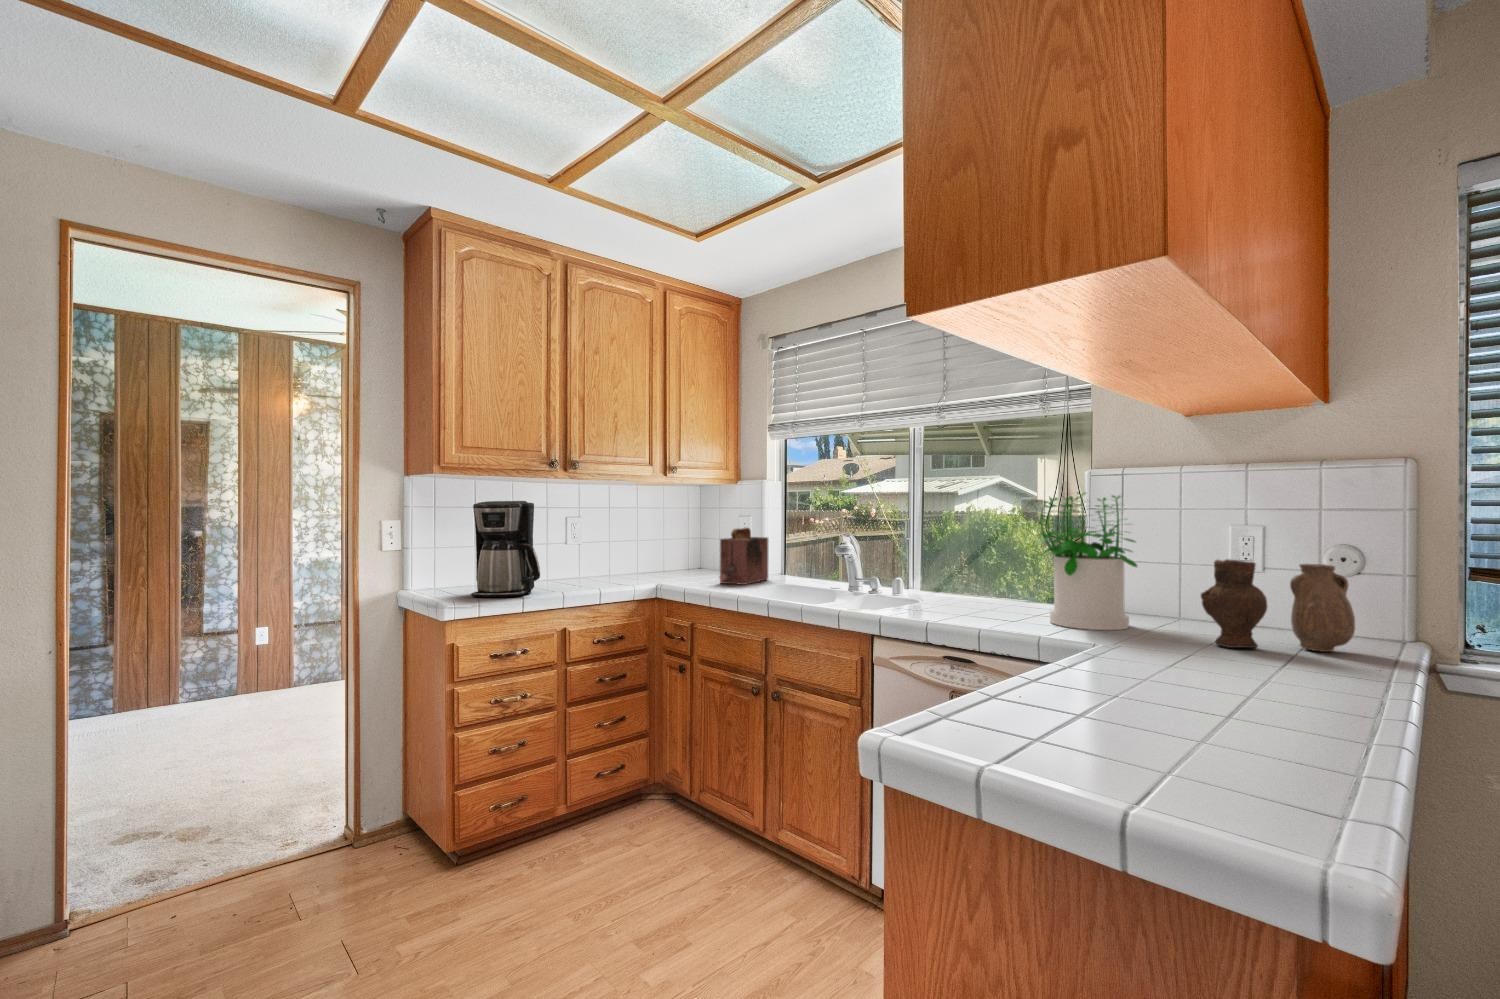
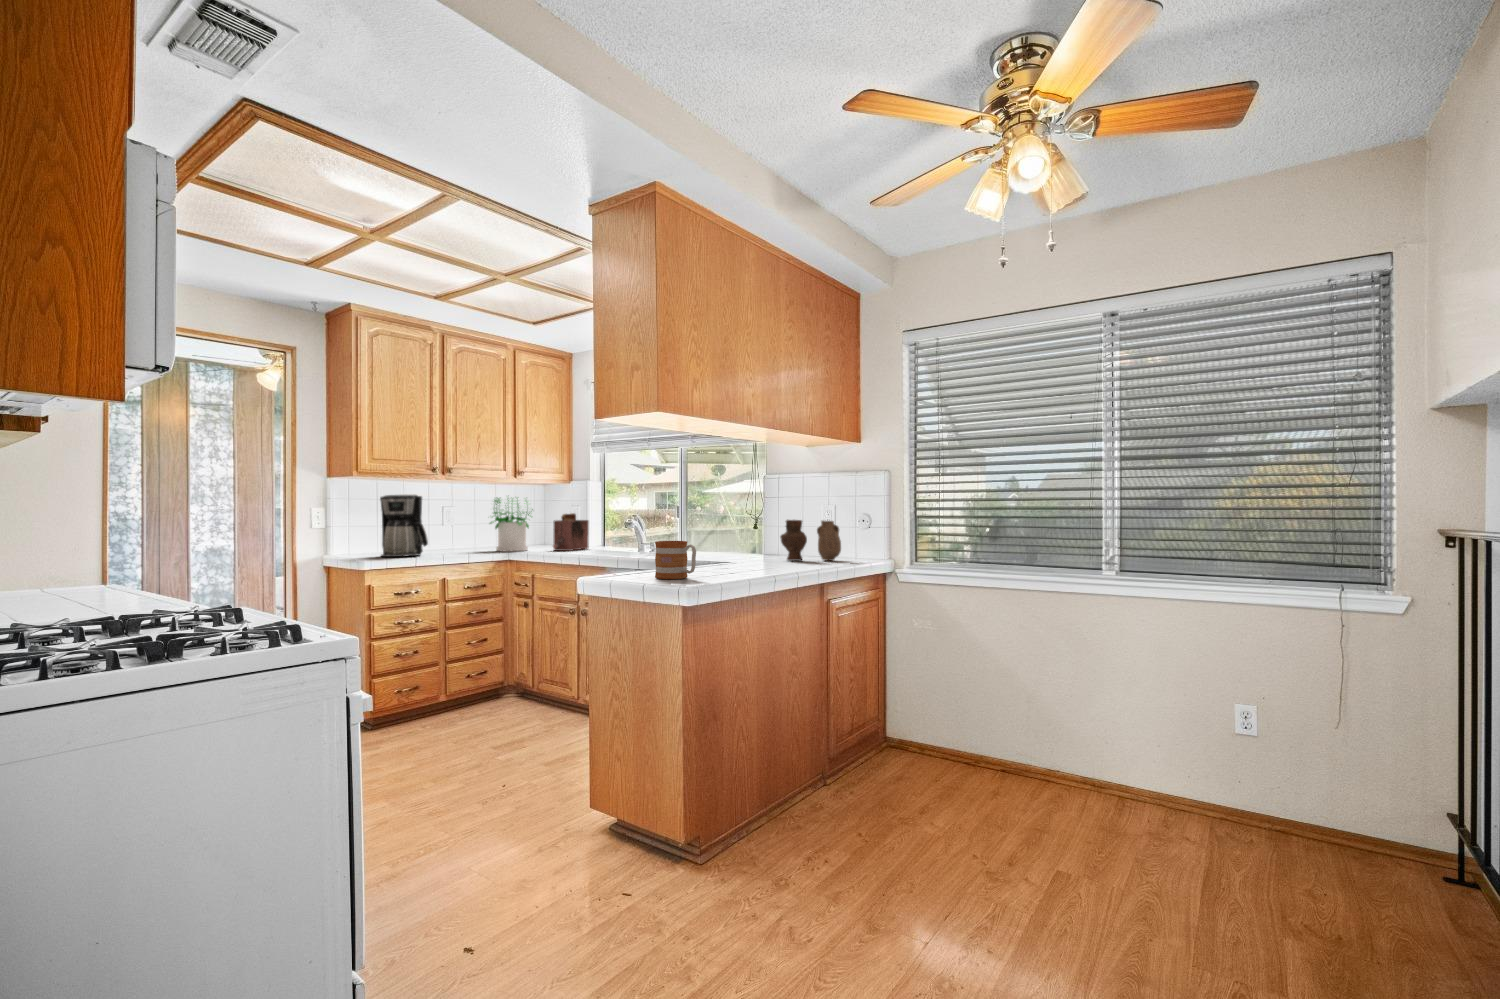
potted plant: present [1031,492,1137,630] -> present [490,498,533,551]
mug: none [1097,654,1267,796] -> present [655,541,696,579]

